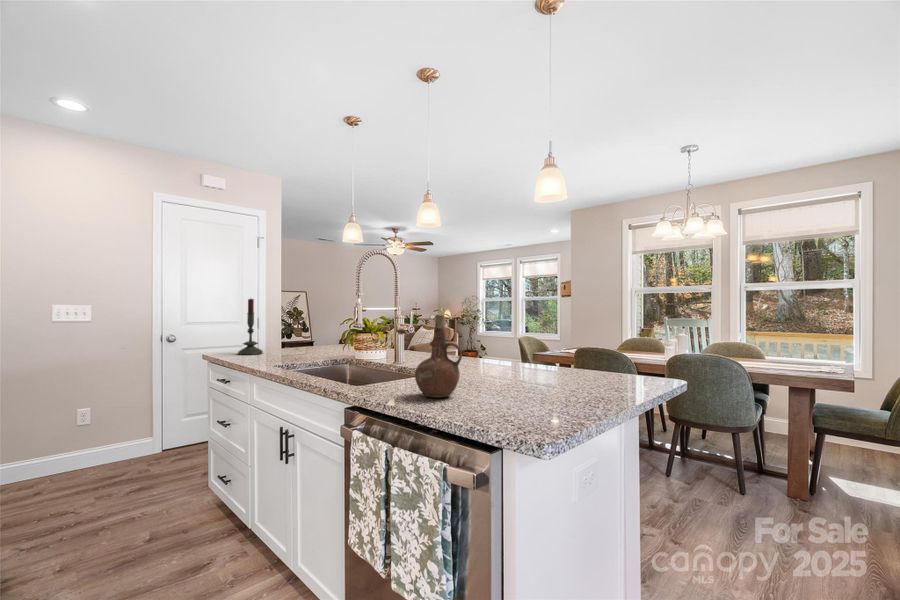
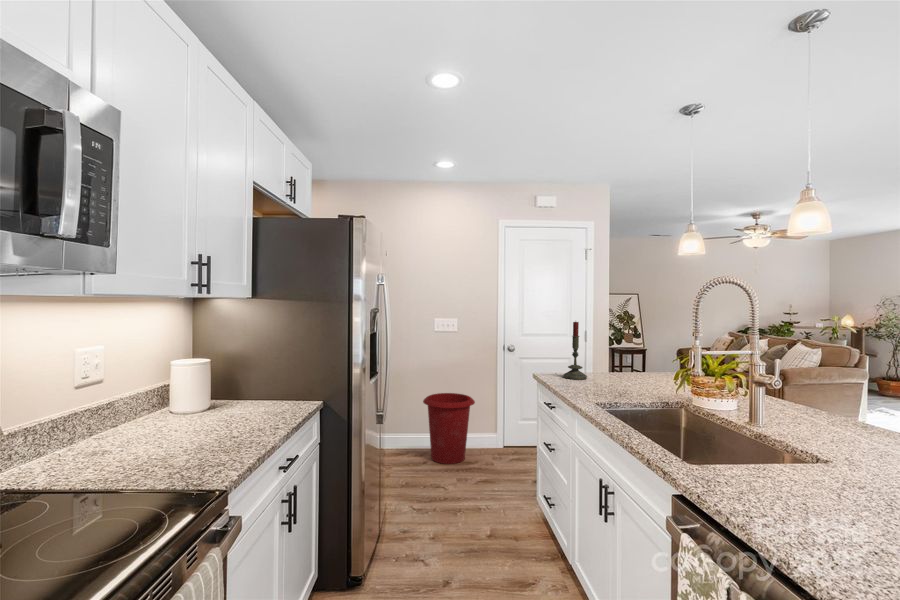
ceramic pitcher: present [415,316,462,398] -> none [778,404,867,529]
waste bin: none [37,398,123,488] -> present [423,393,475,464]

